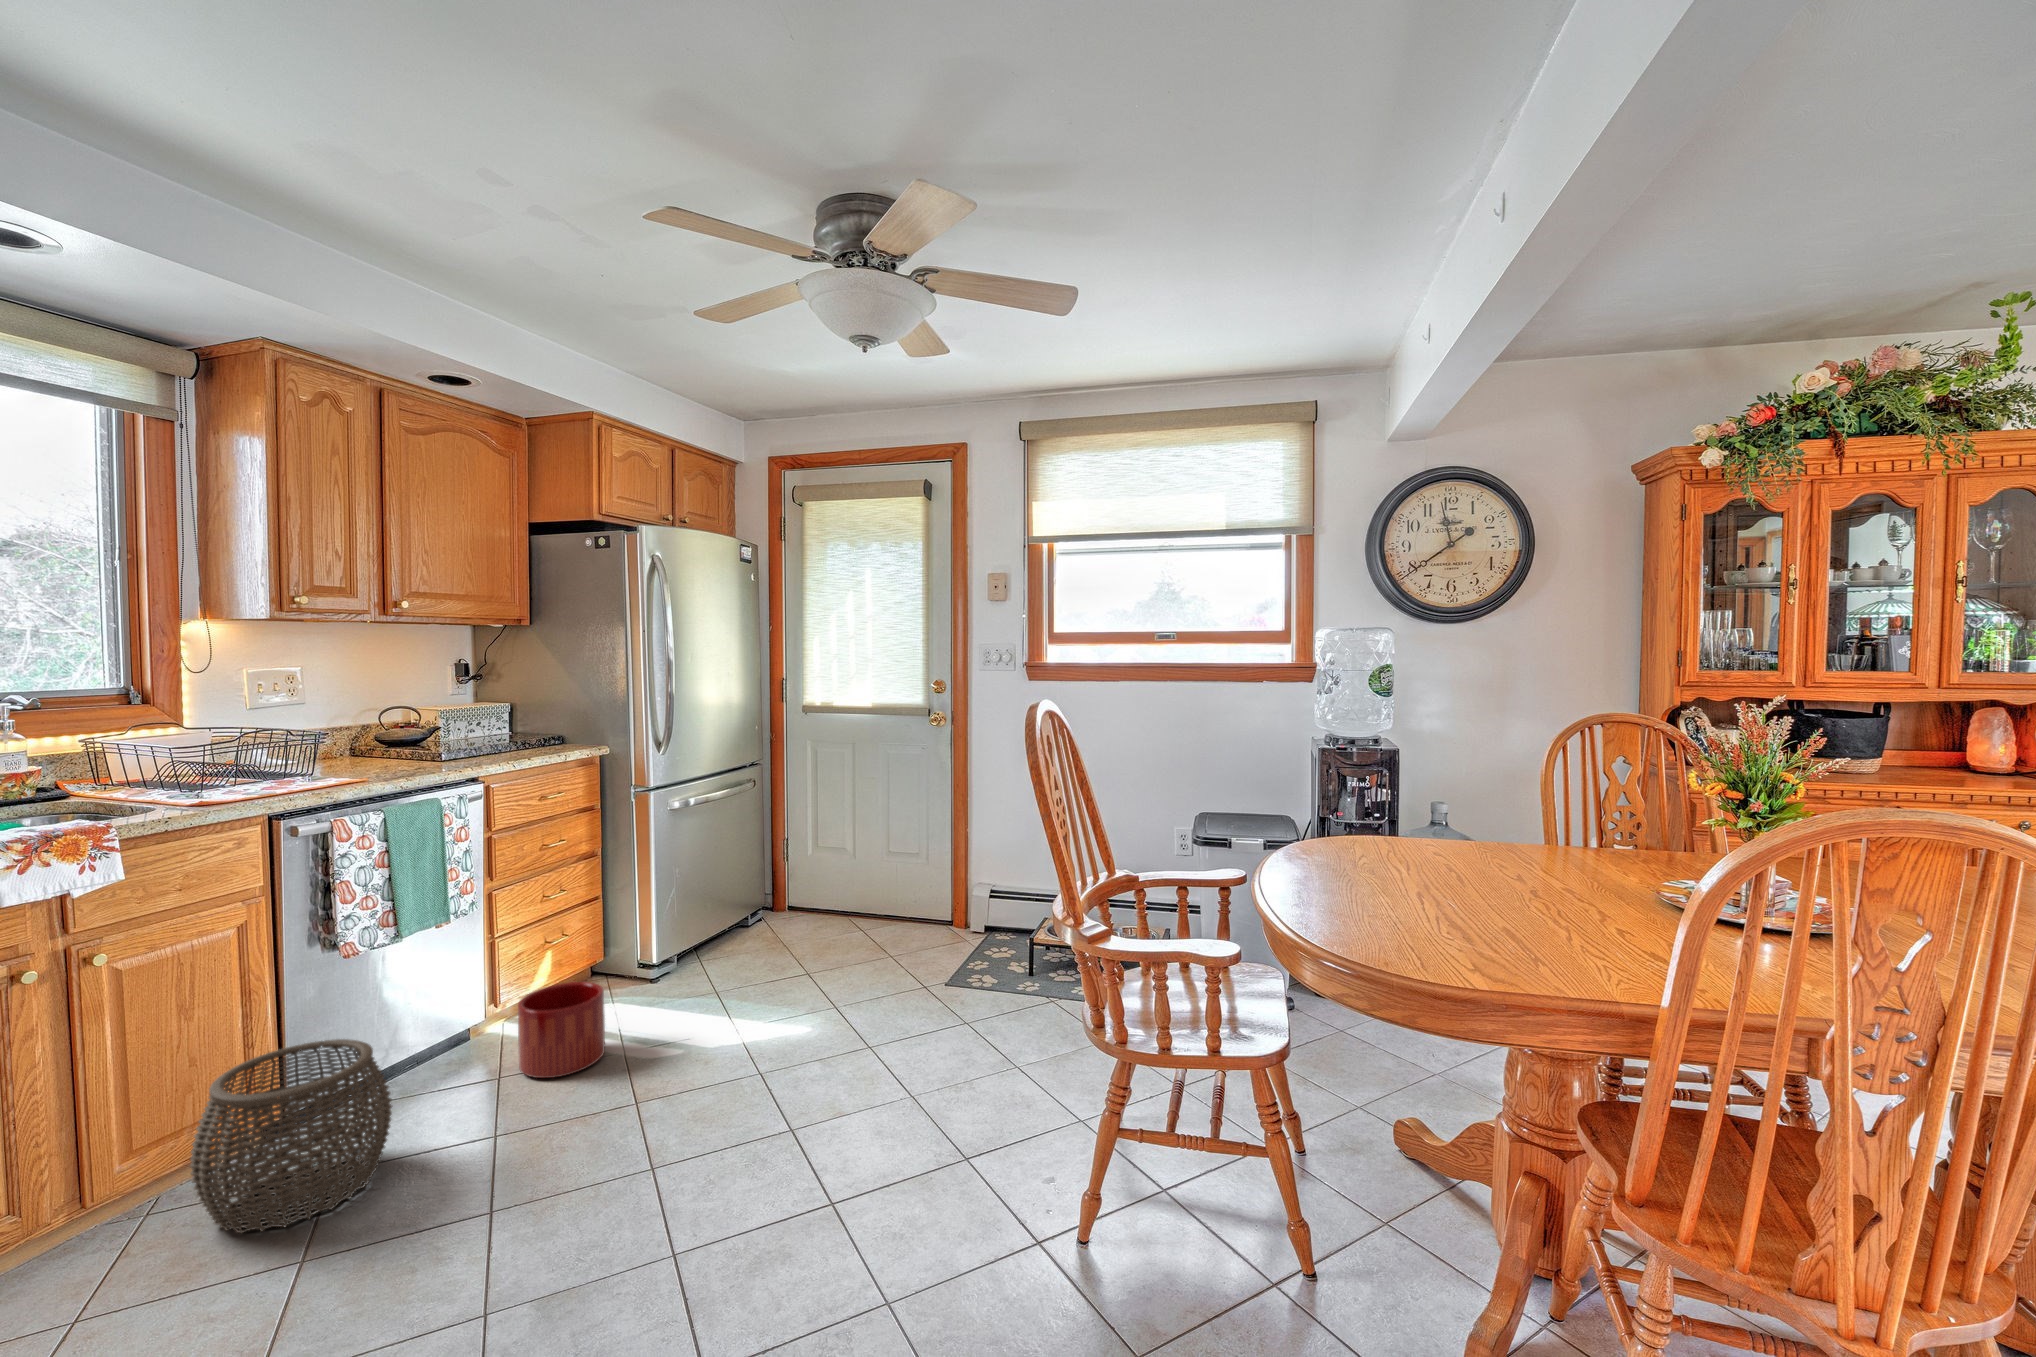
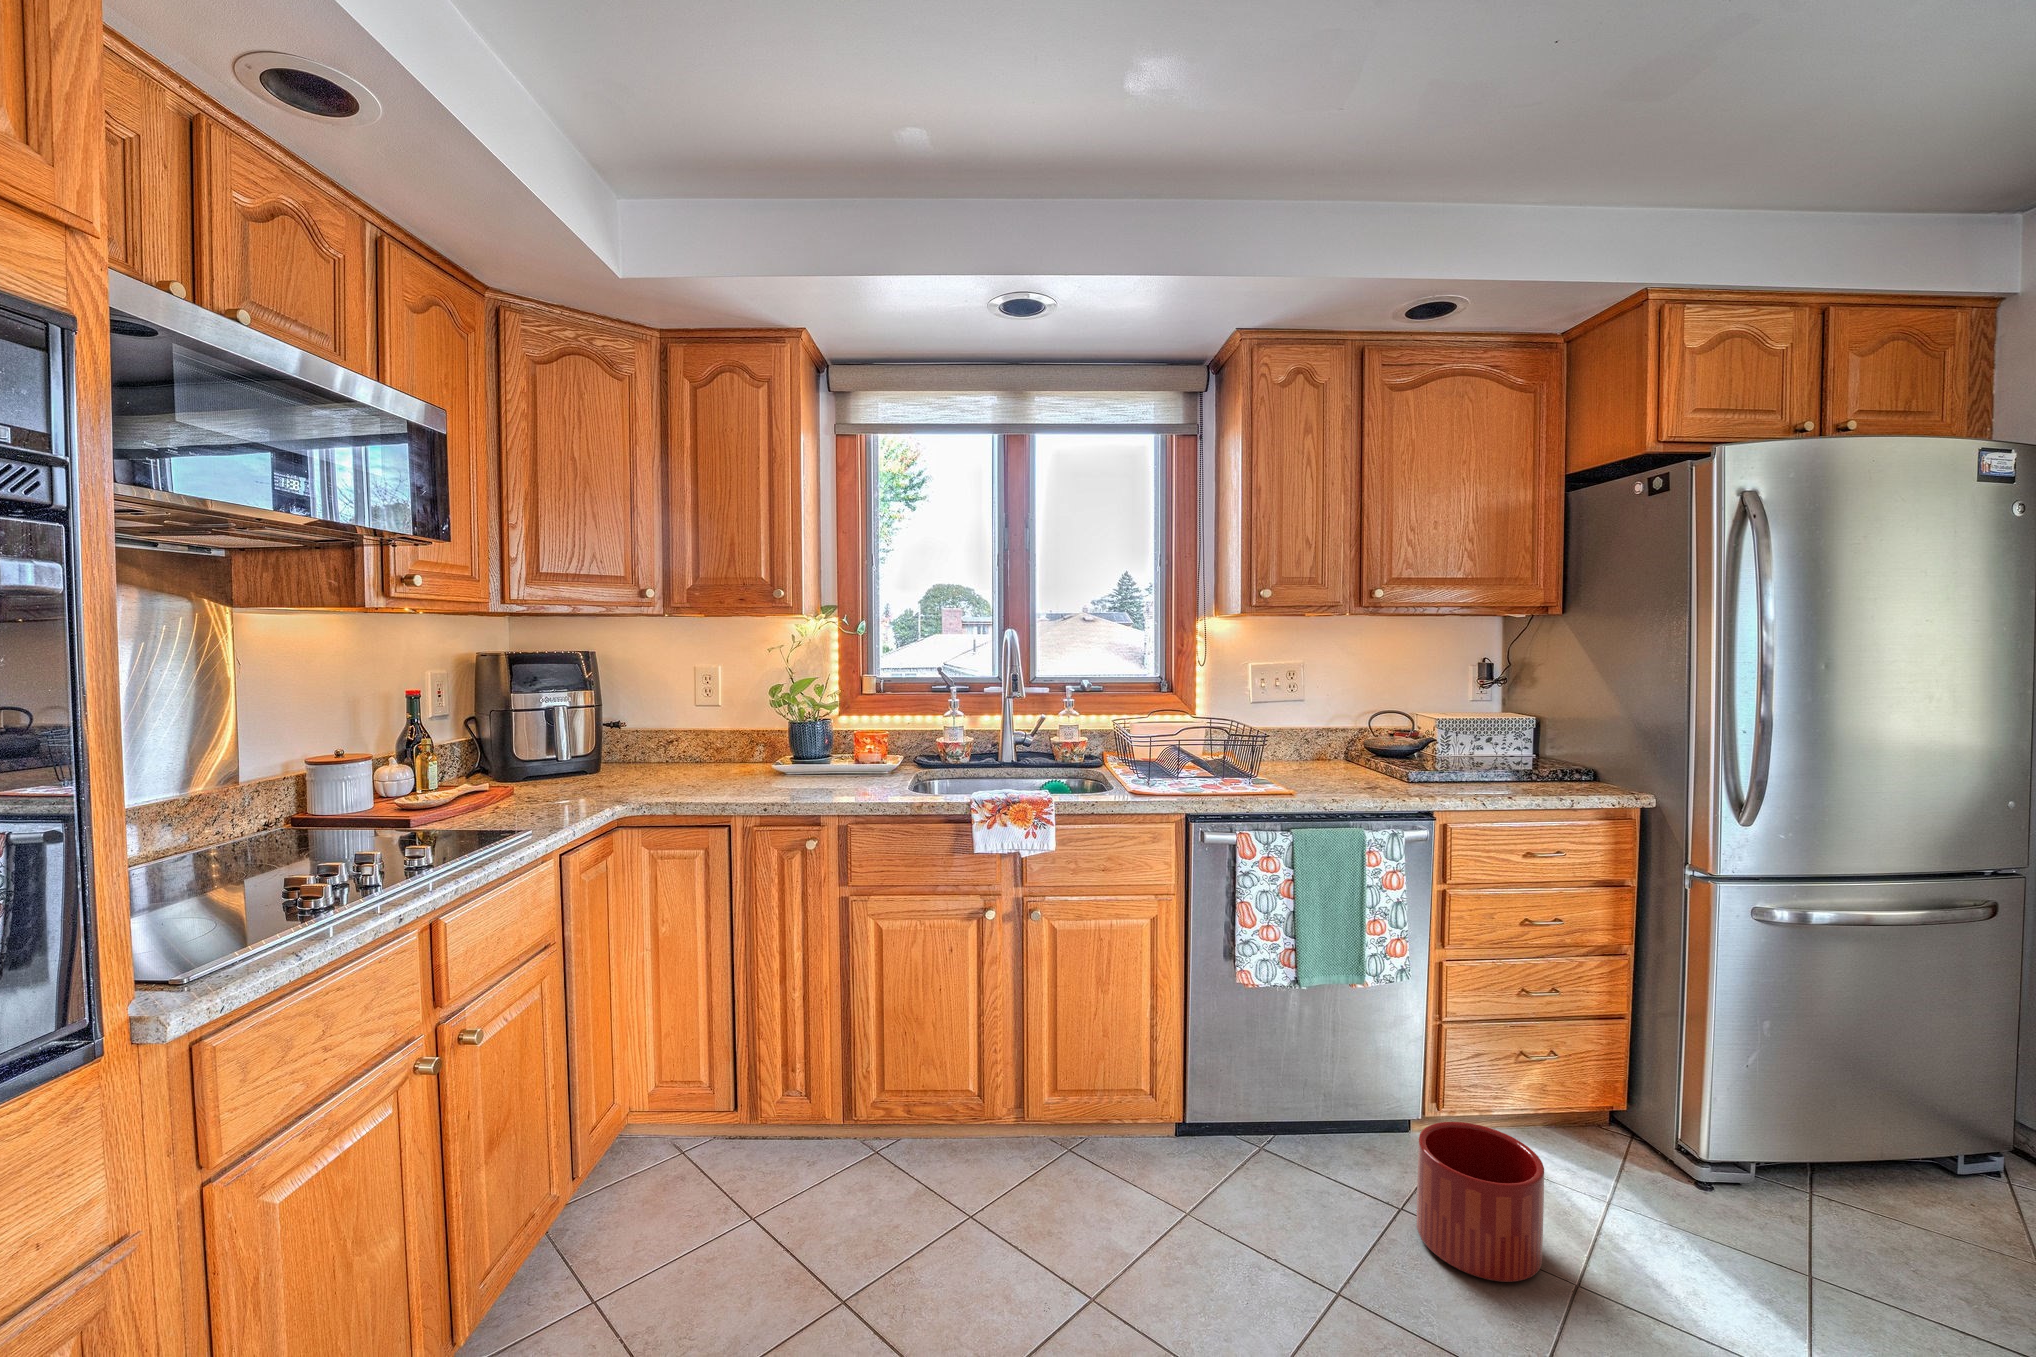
woven basket: present [190,1039,392,1233] -> none [1063,1057,1230,1267]

